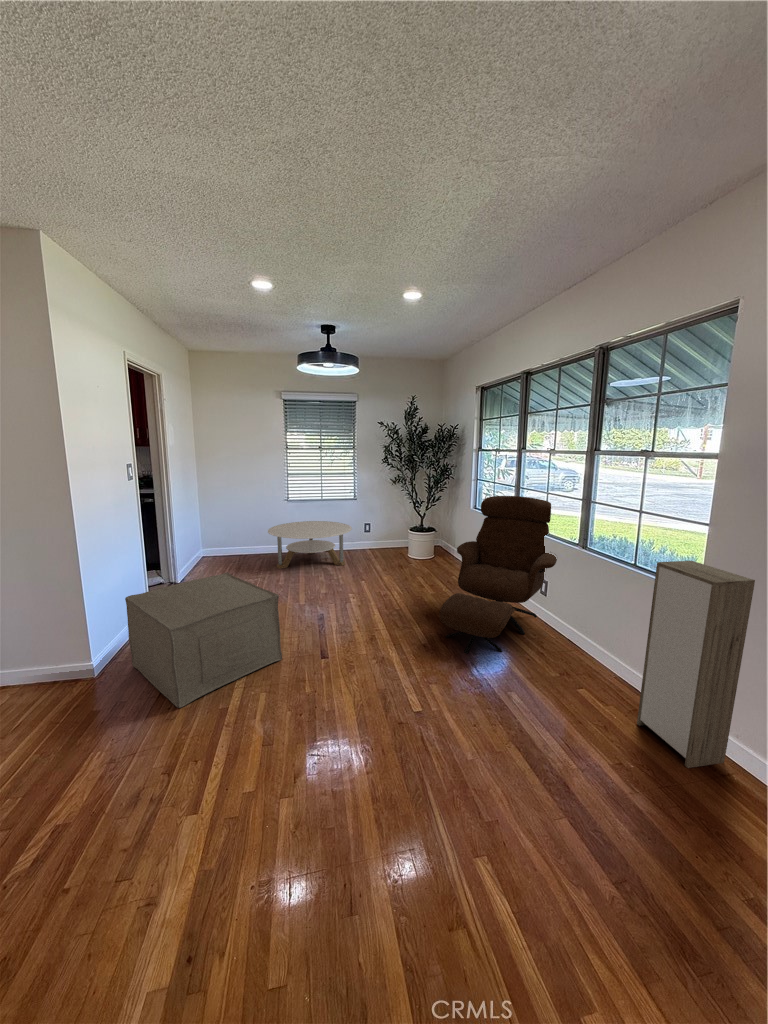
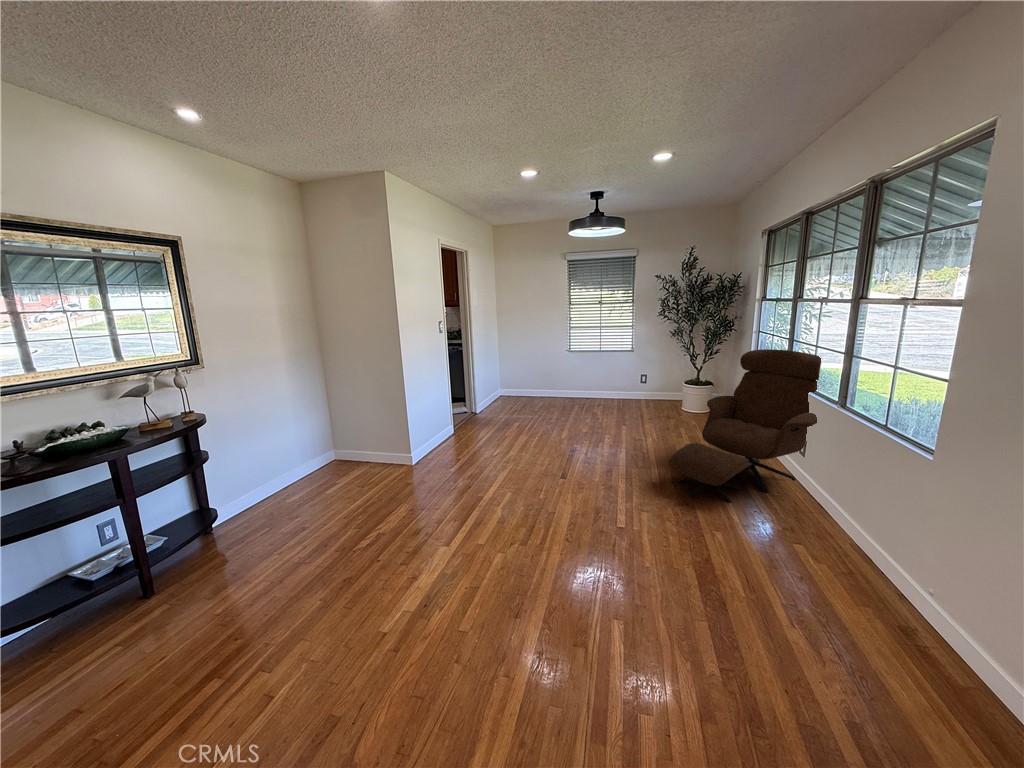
round table: present [268,521,352,569] -> none [546,371,622,412]
storage cabinet: present [637,561,755,768] -> none [845,420,975,642]
ottoman: present [125,572,282,708] -> none [431,405,531,491]

